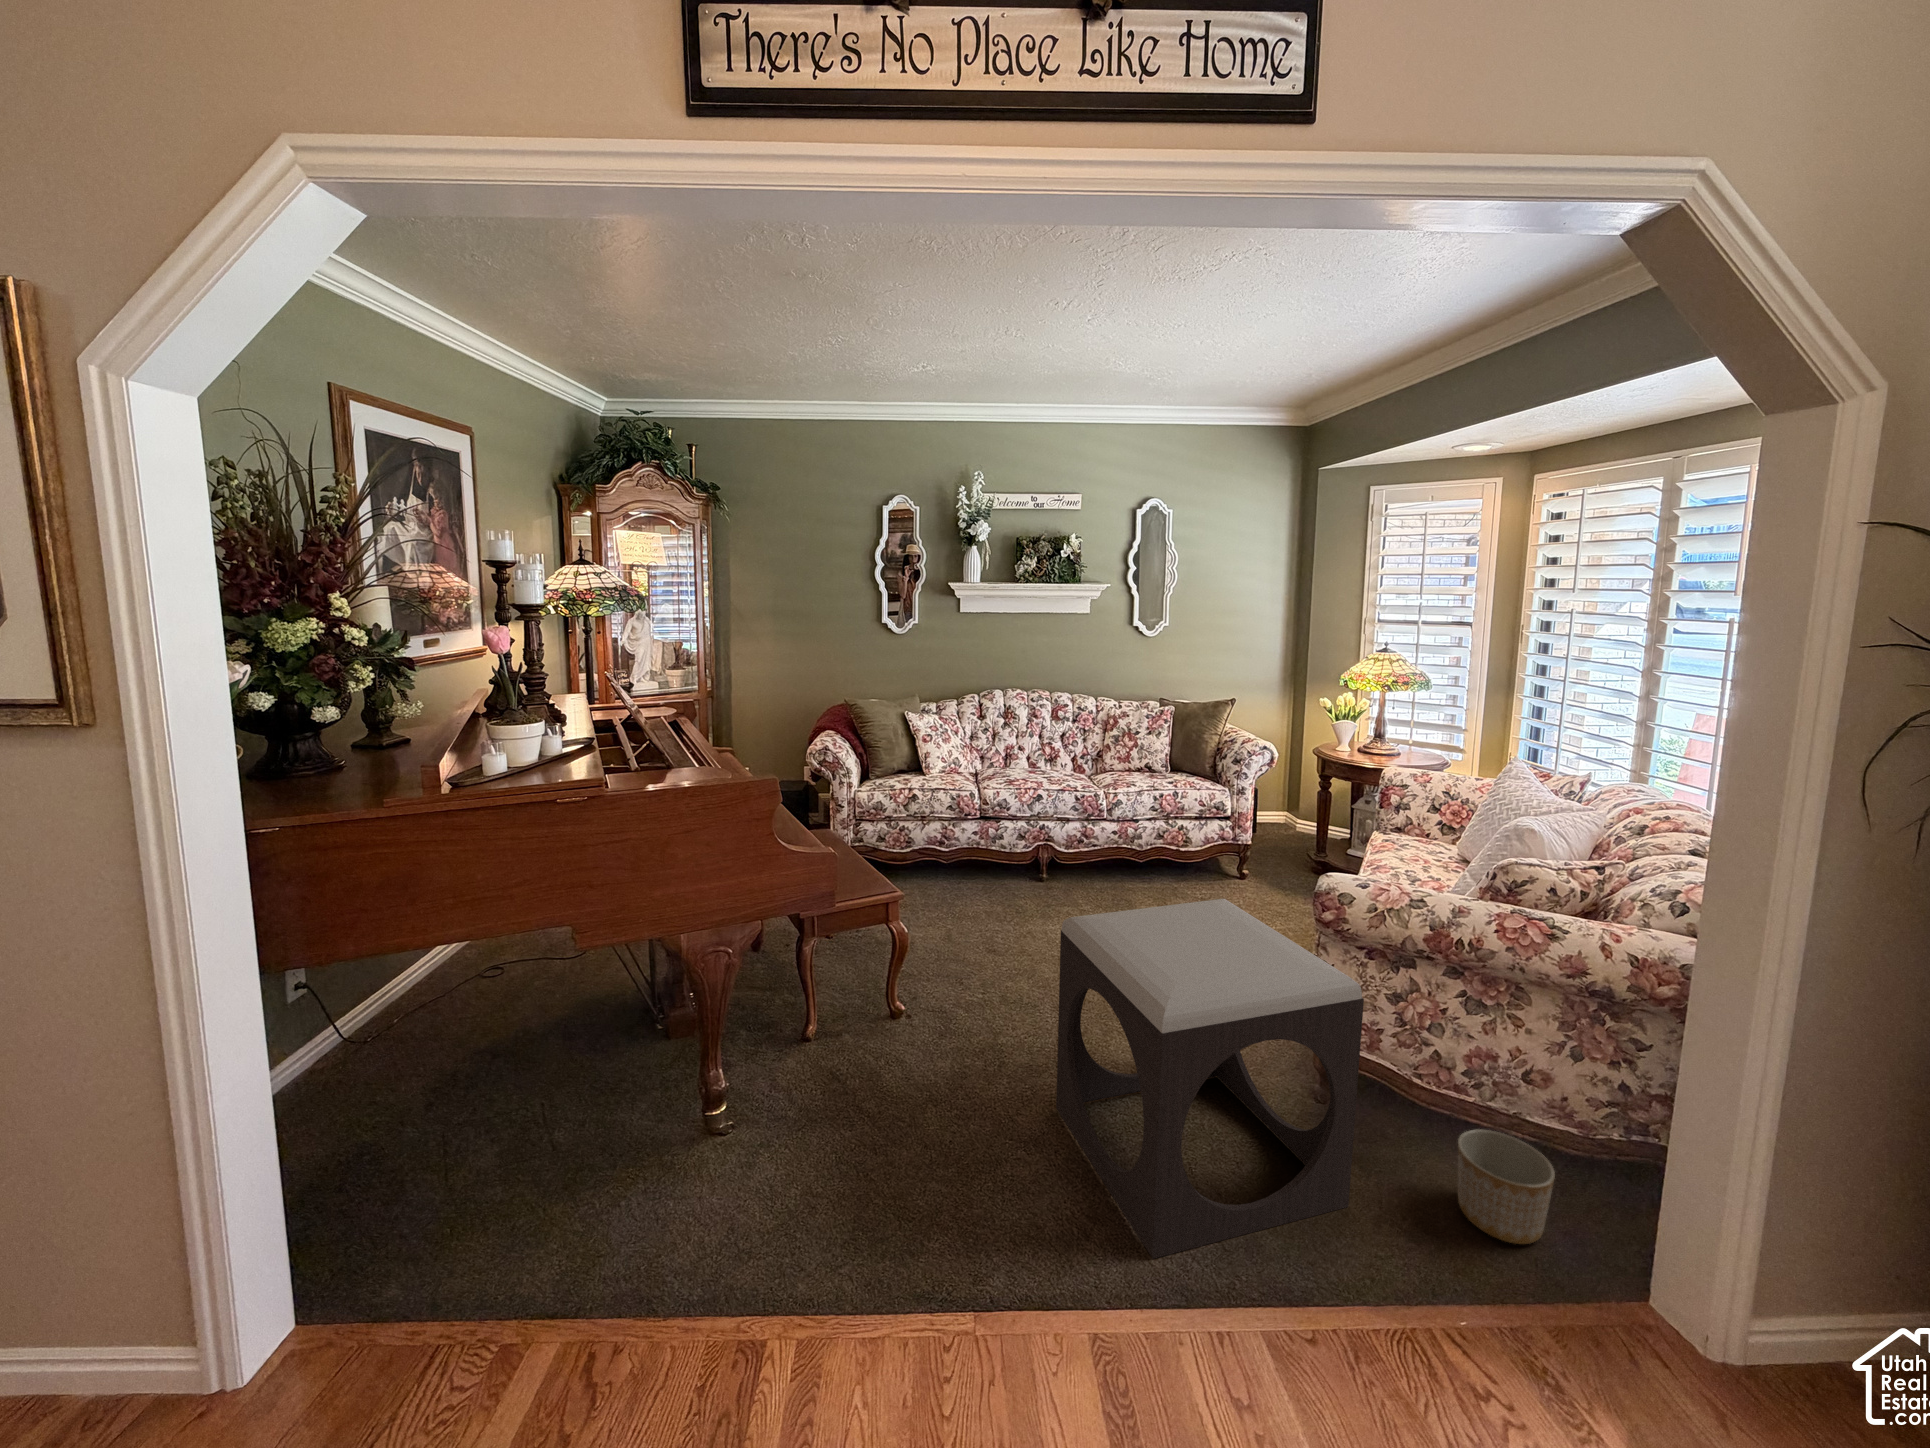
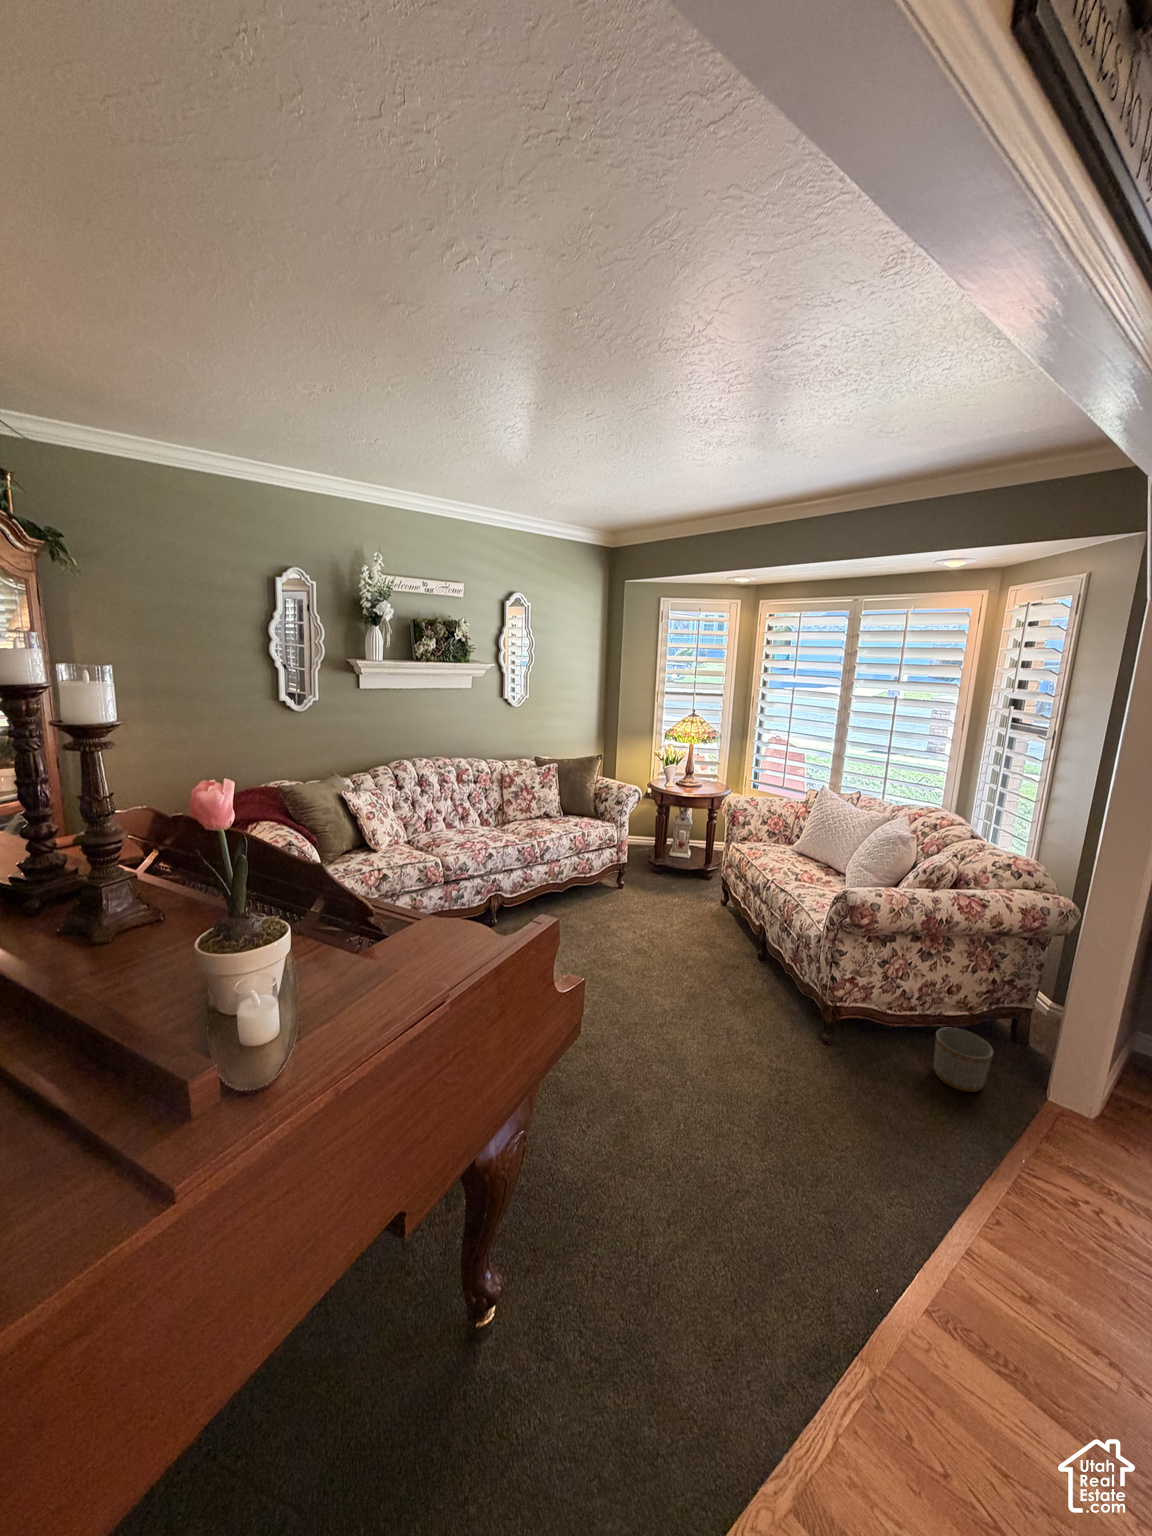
footstool: present [1056,899,1364,1259] -> none [711,924,930,1216]

